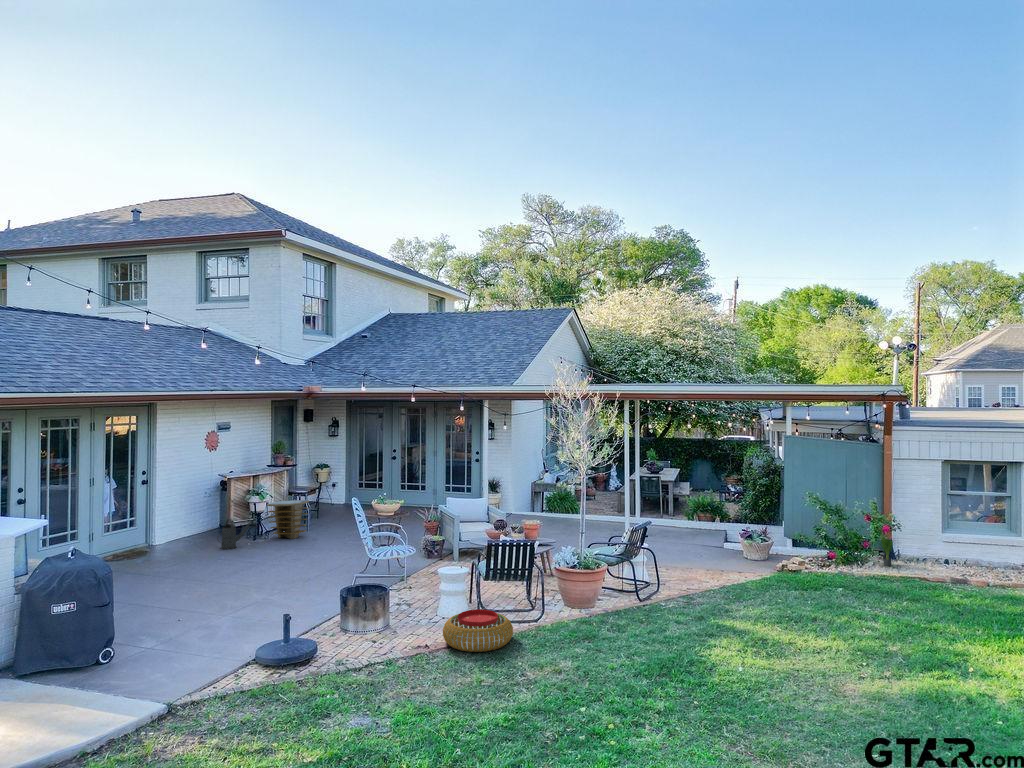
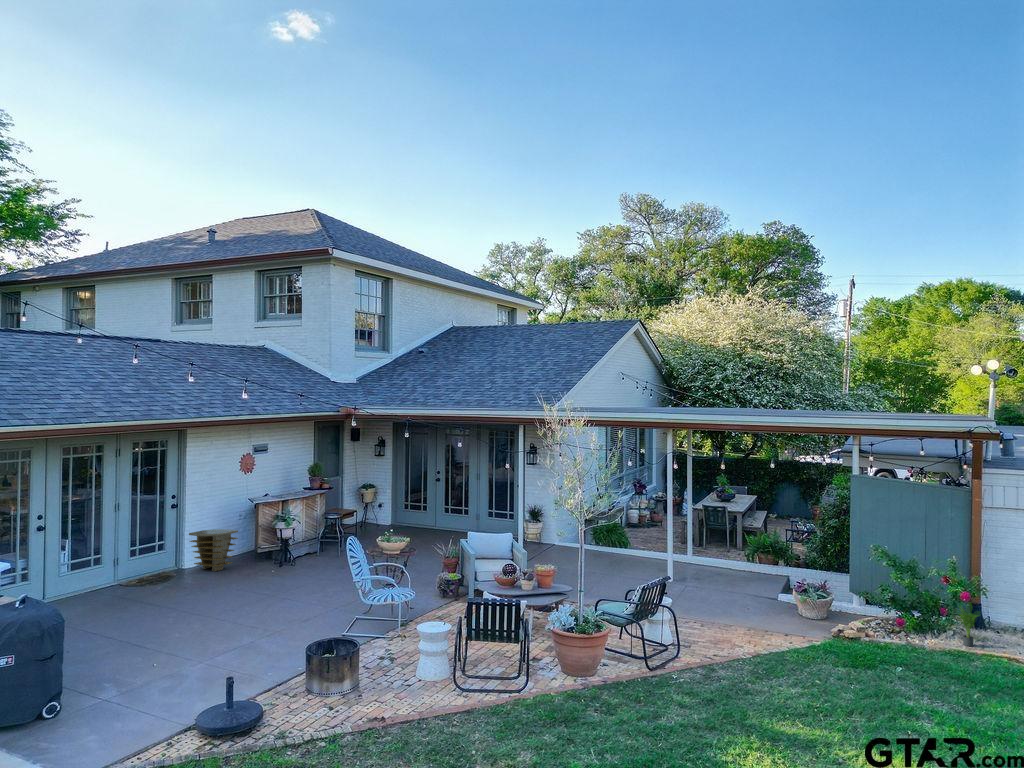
side table: present [267,500,309,539] -> present [189,529,238,571]
watering can: present [217,519,251,549] -> none [240,542,276,572]
pouf: present [443,609,513,652] -> none [366,683,446,739]

